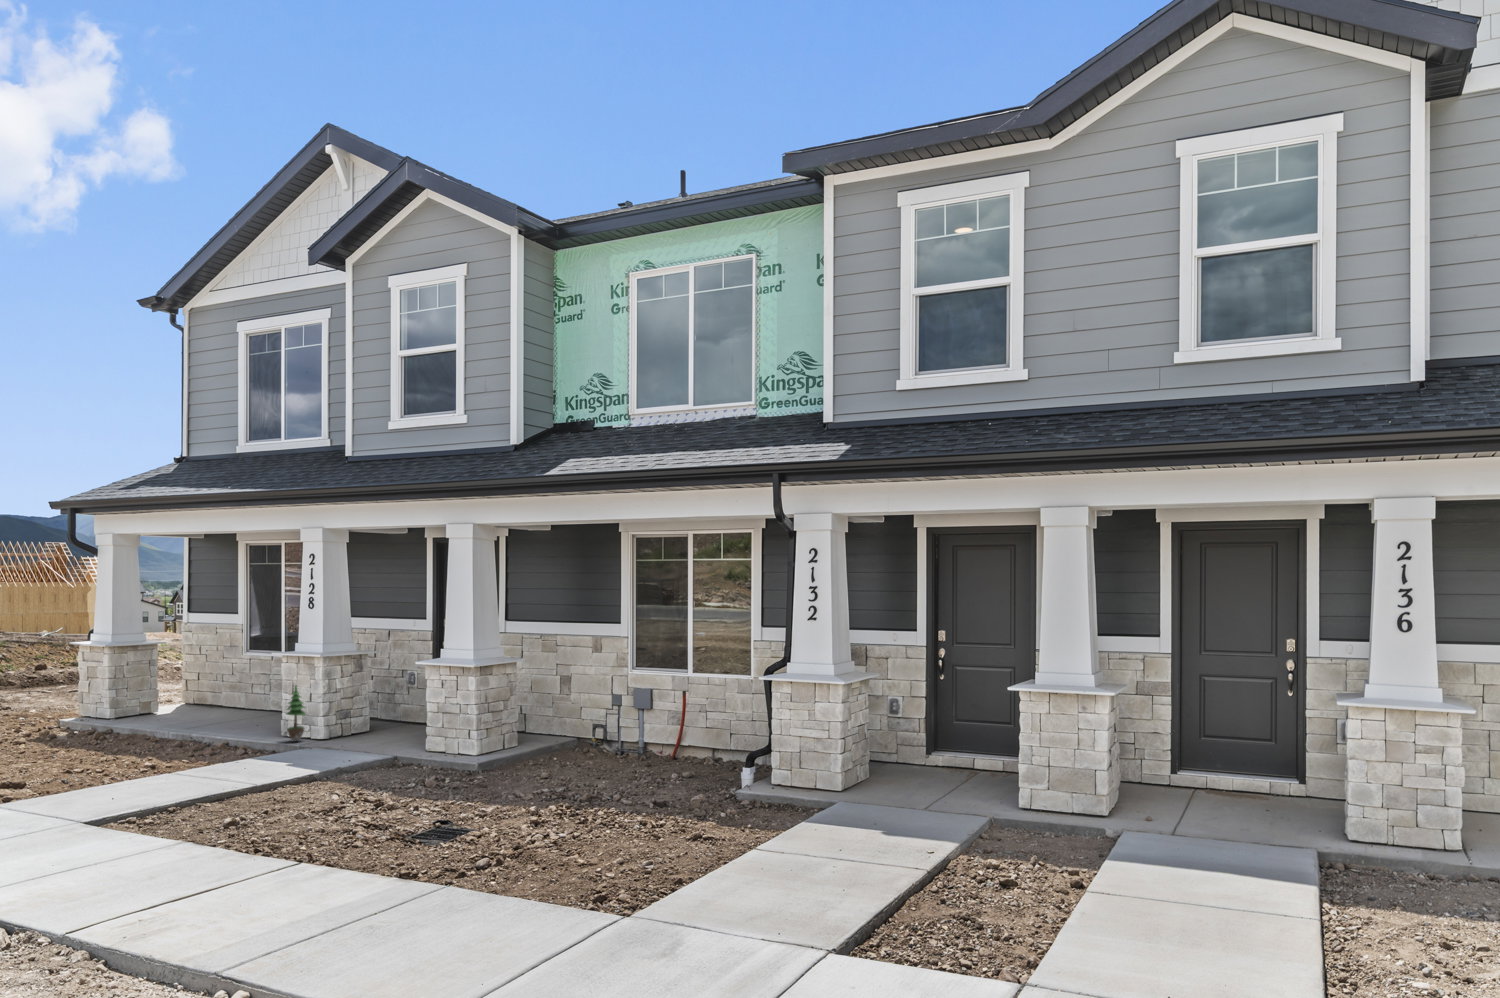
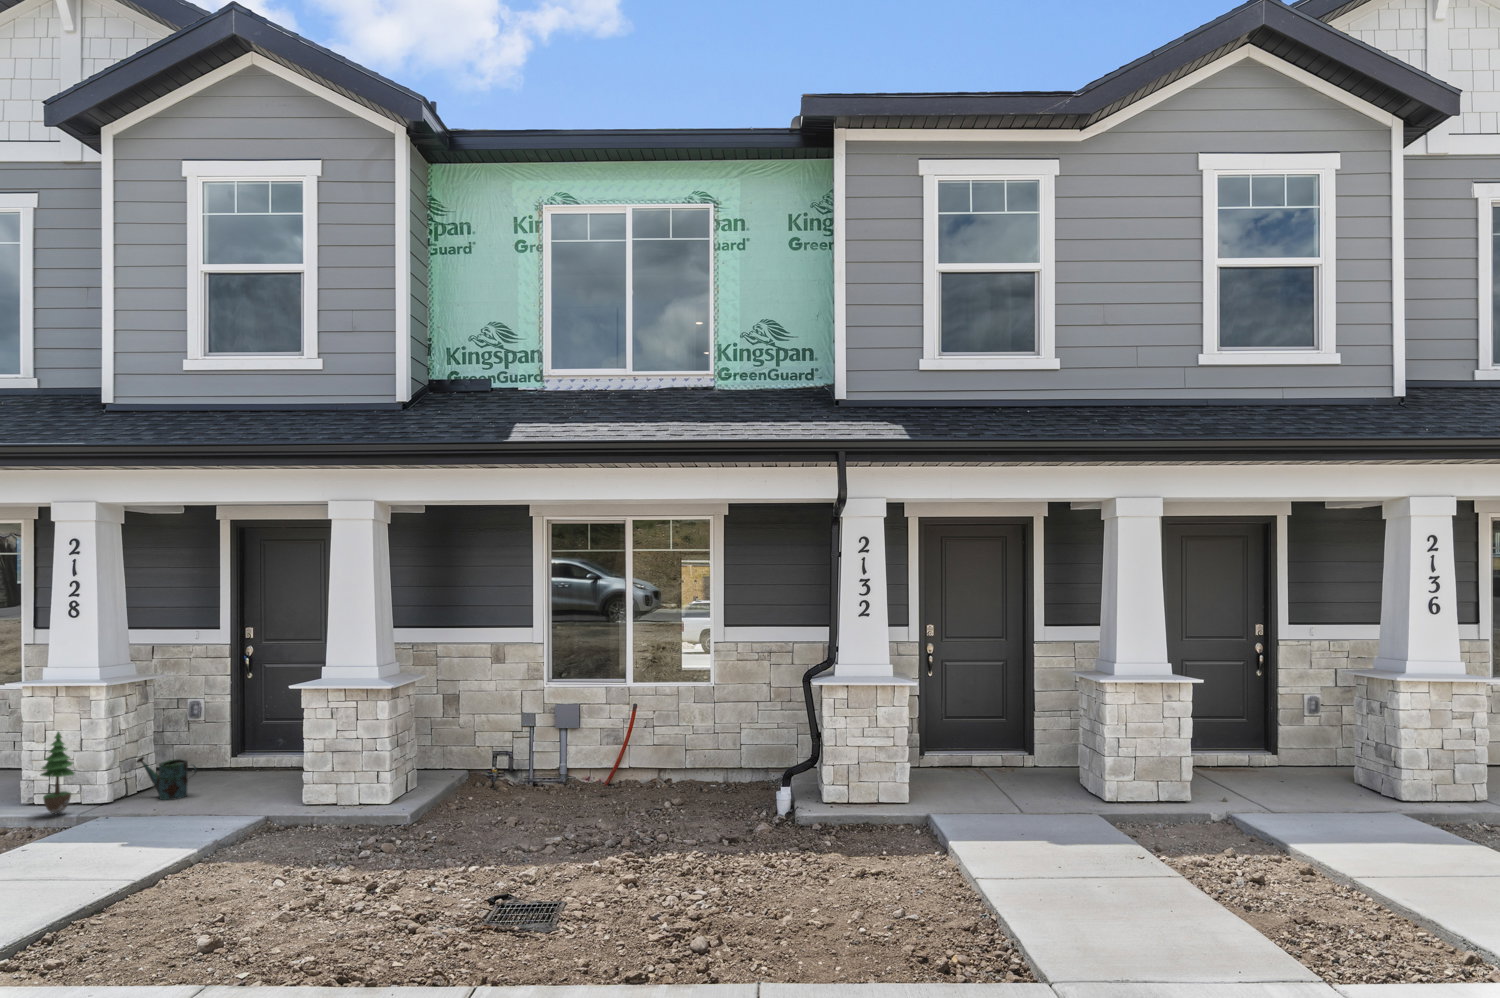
watering can: none [350,707,383,739] -> present [136,757,197,800]

